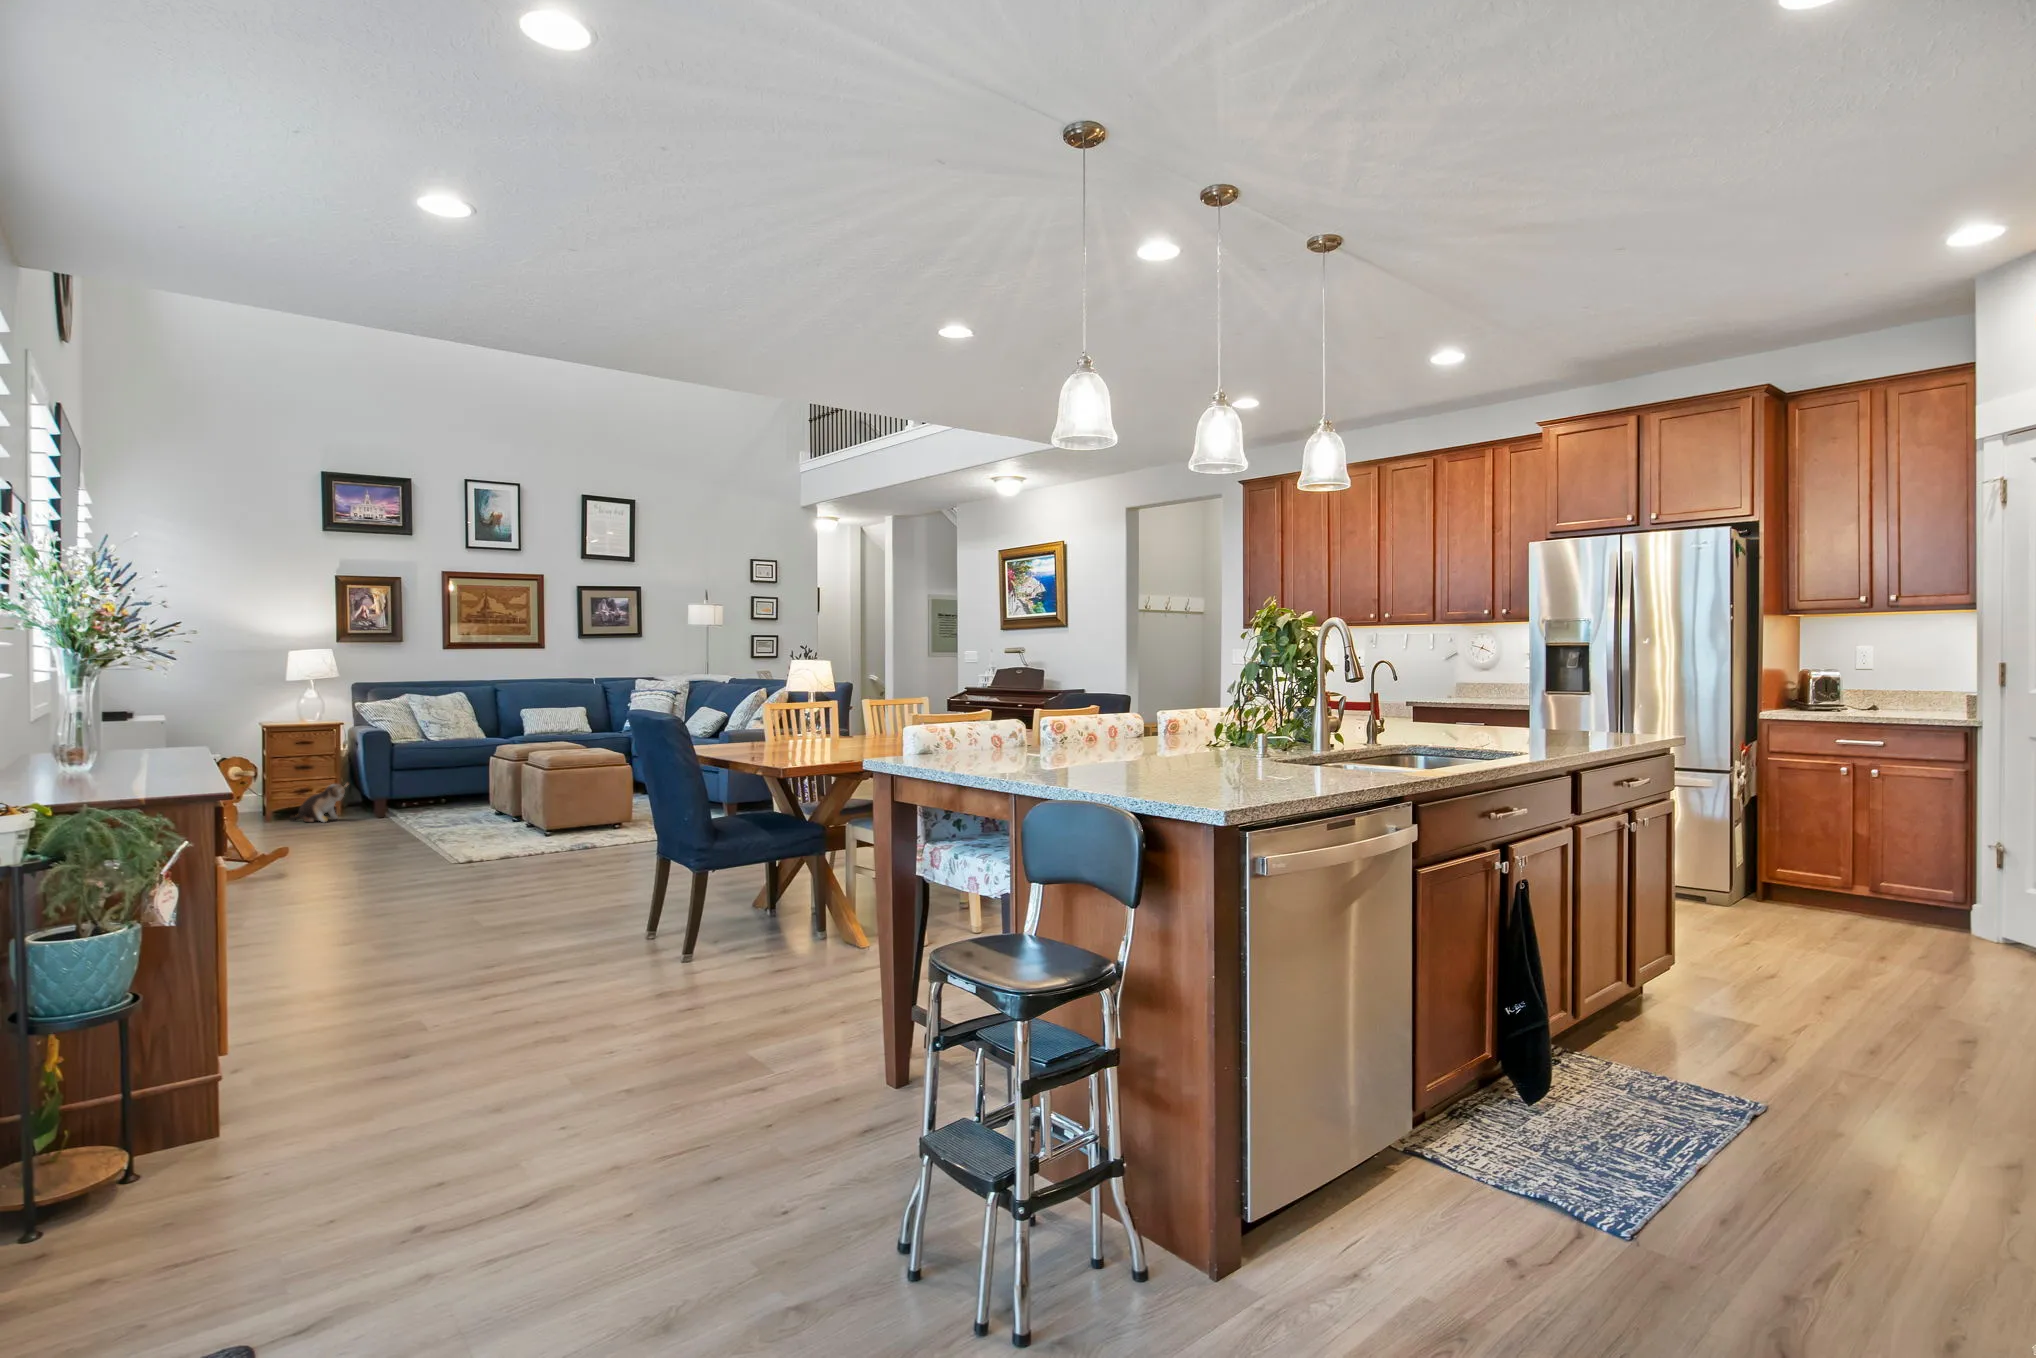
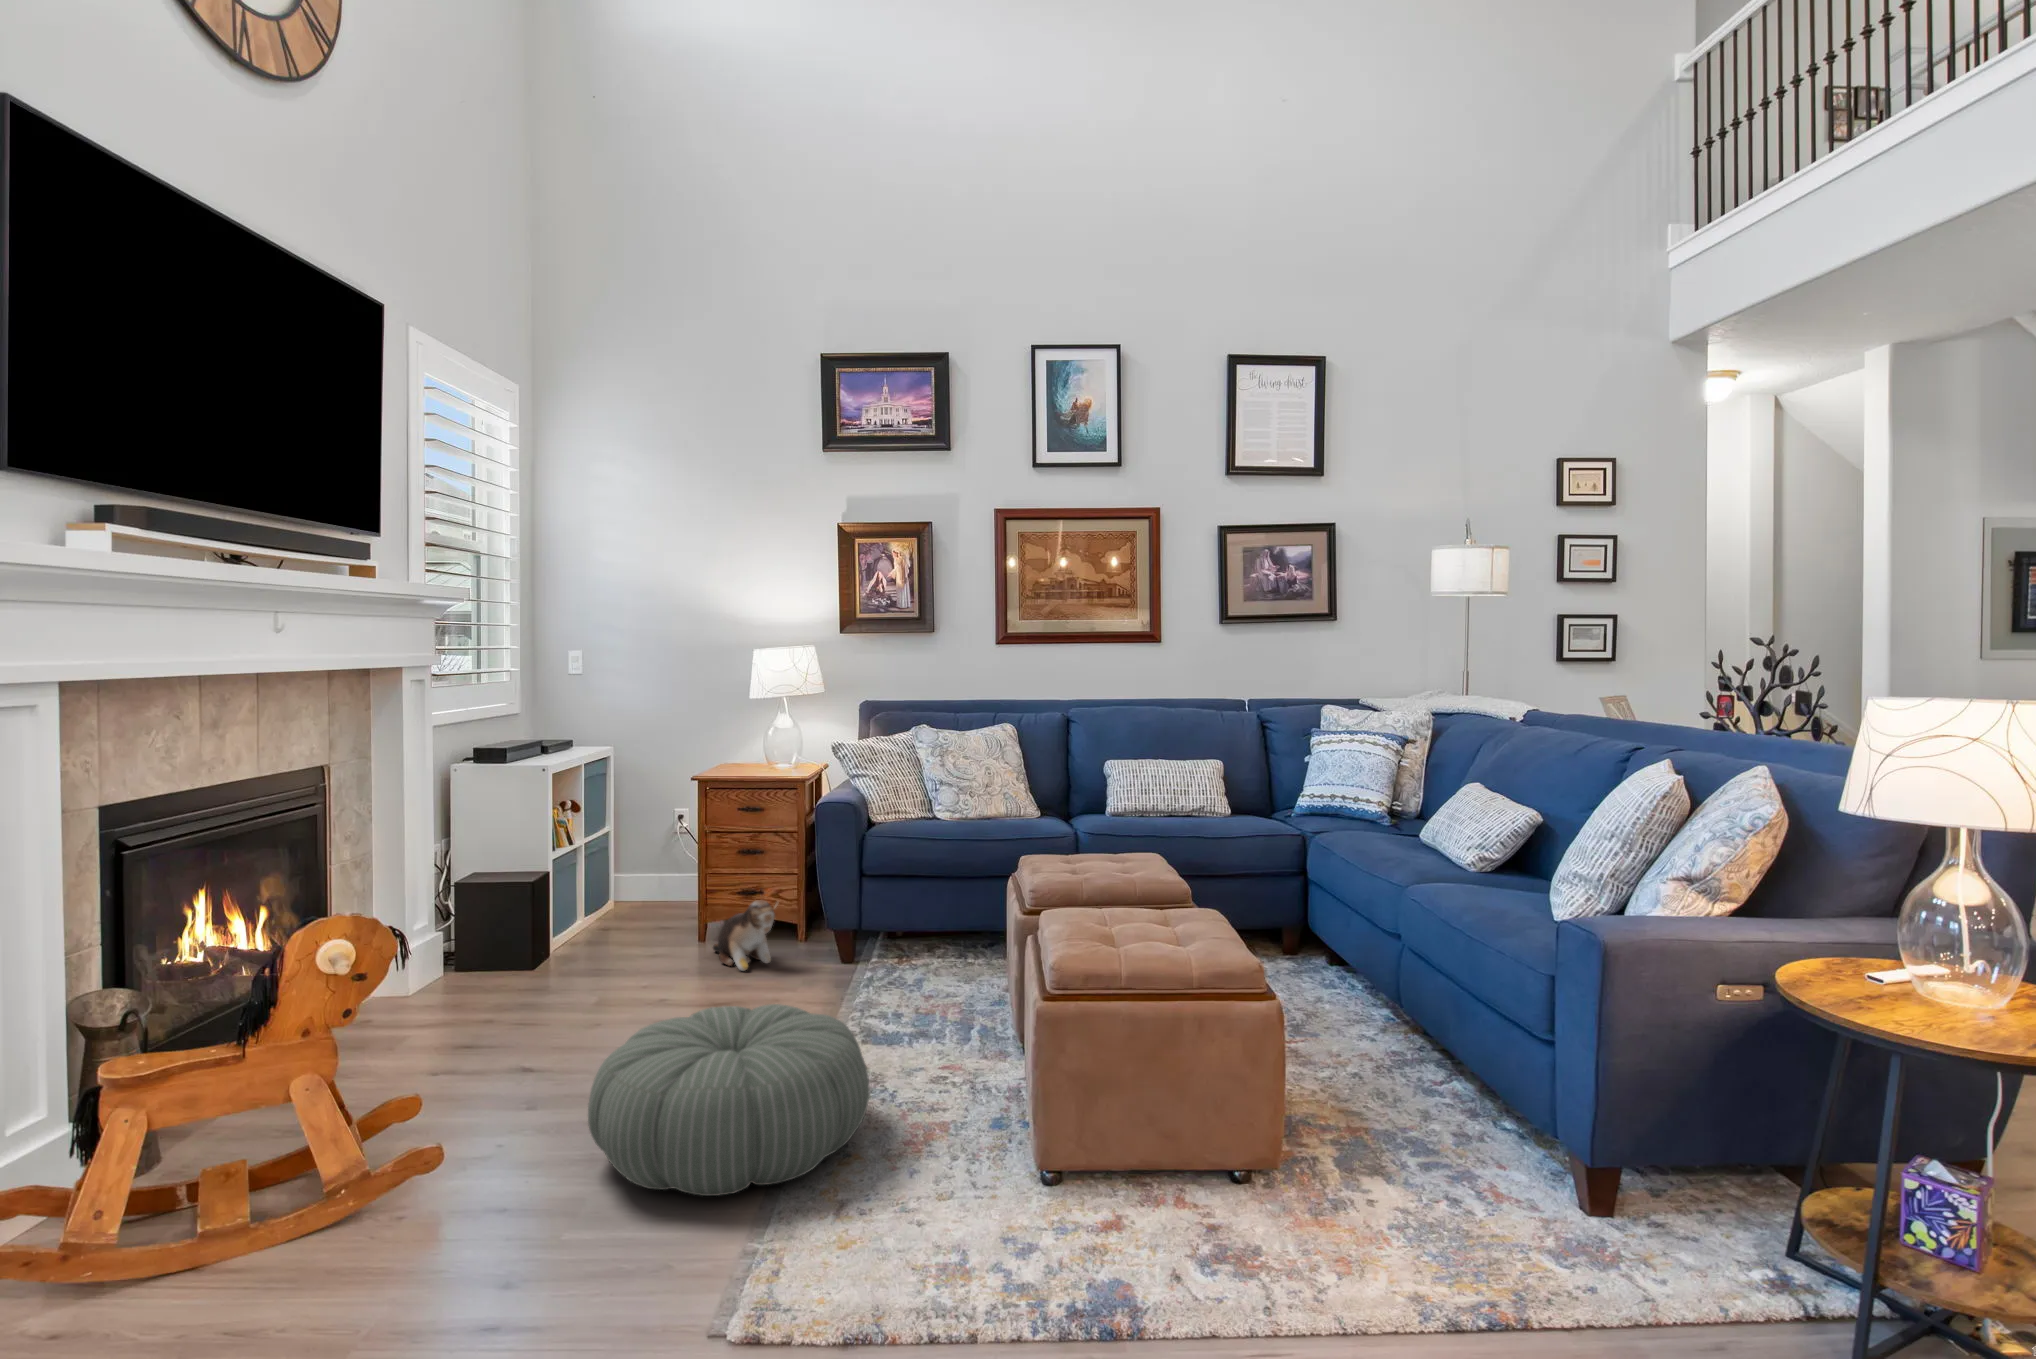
pouf: none [350,794,472,850] -> present [588,1004,870,1196]

